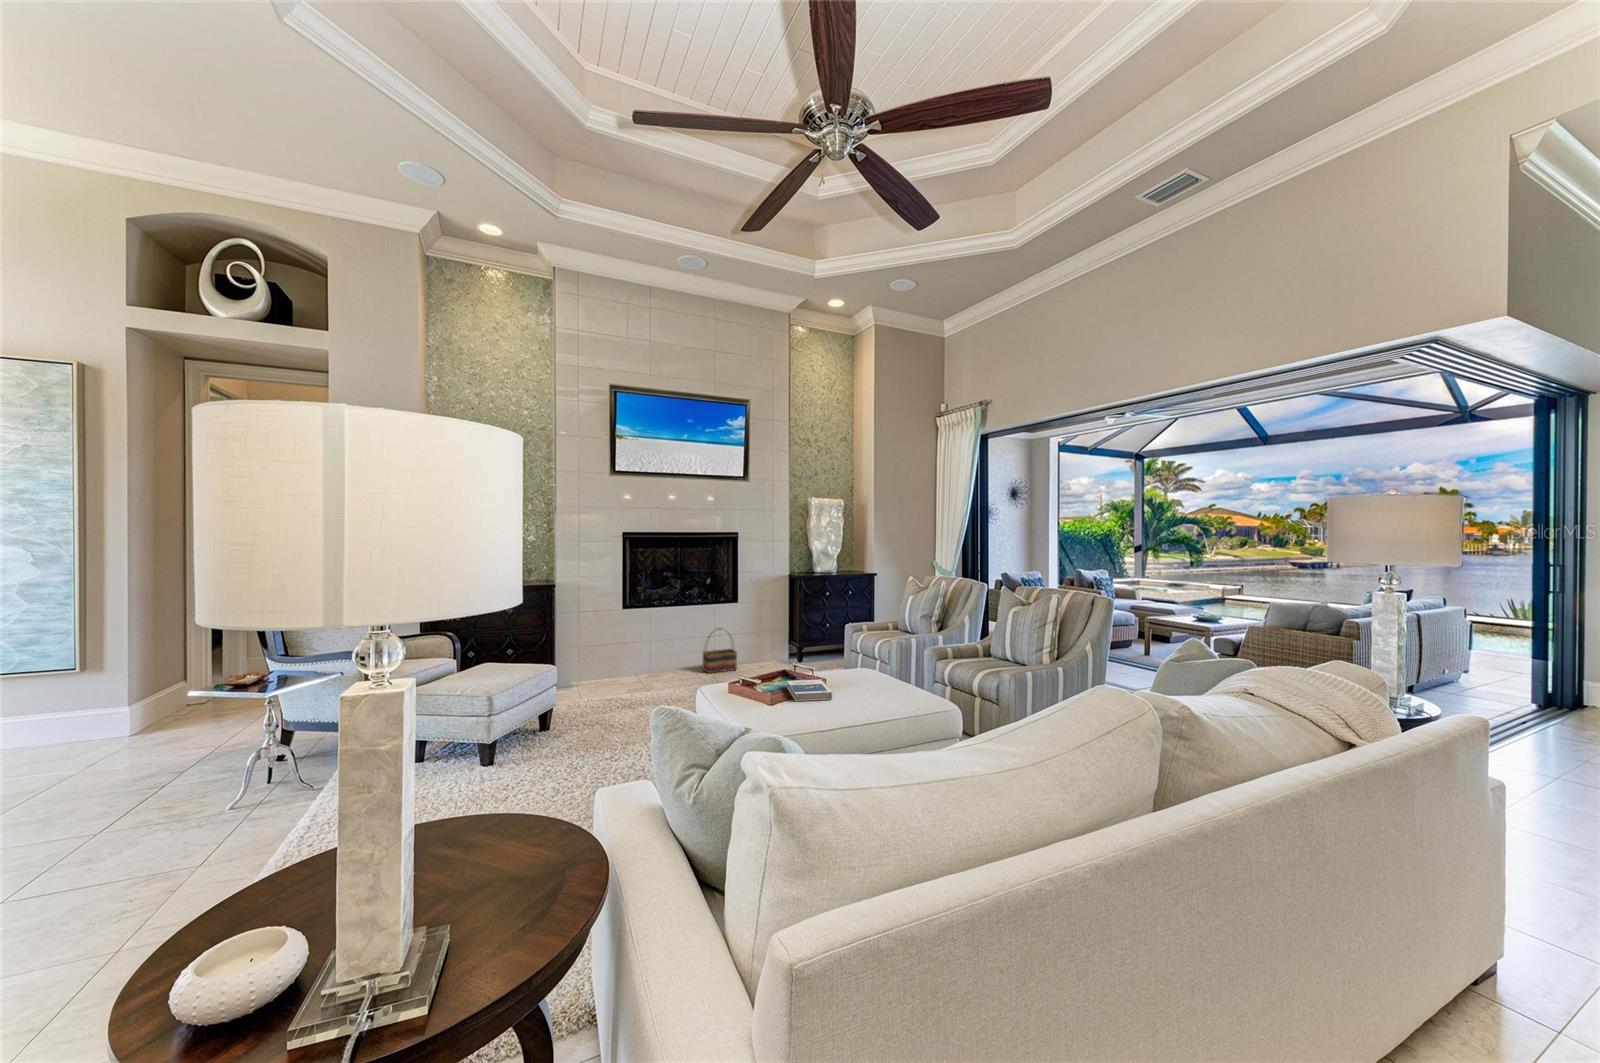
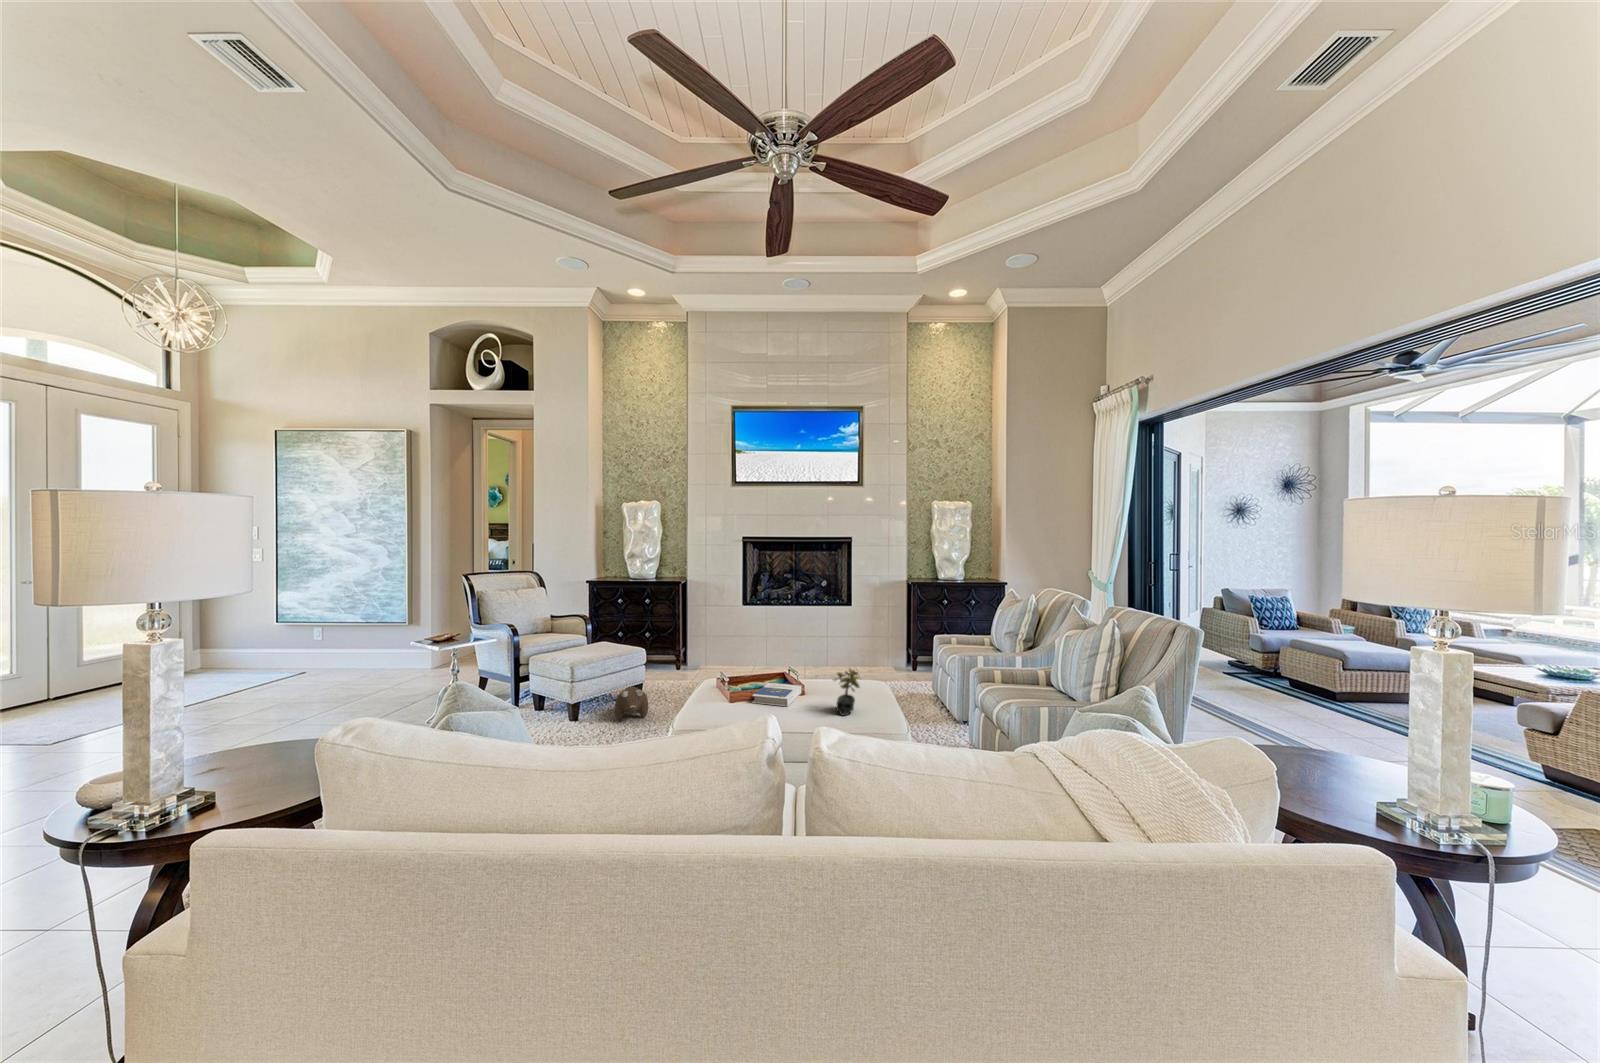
basket: present [703,628,737,673] -> none [815,628,846,671]
succulent plant: none [875,655,904,700] -> present [834,669,860,716]
plush toy: none [544,712,588,754] -> present [615,686,648,720]

